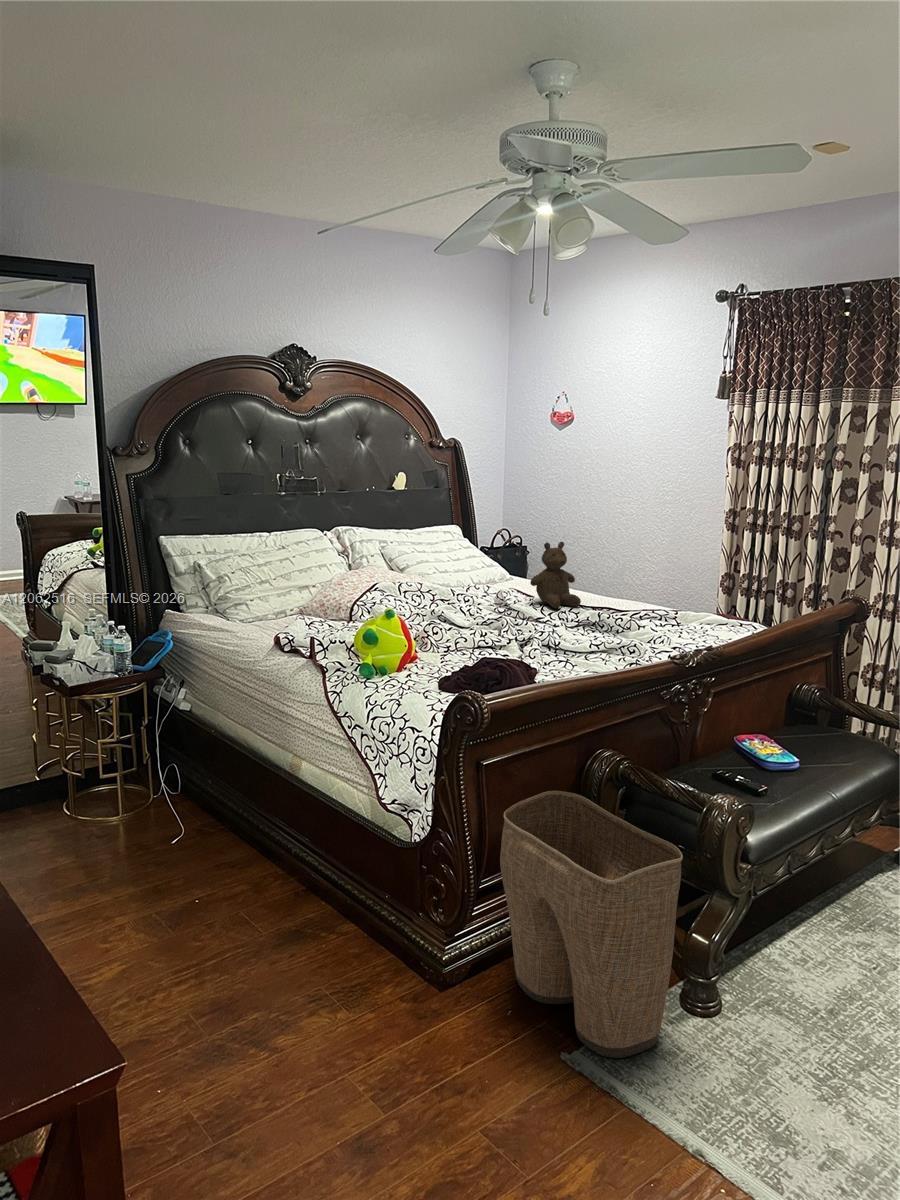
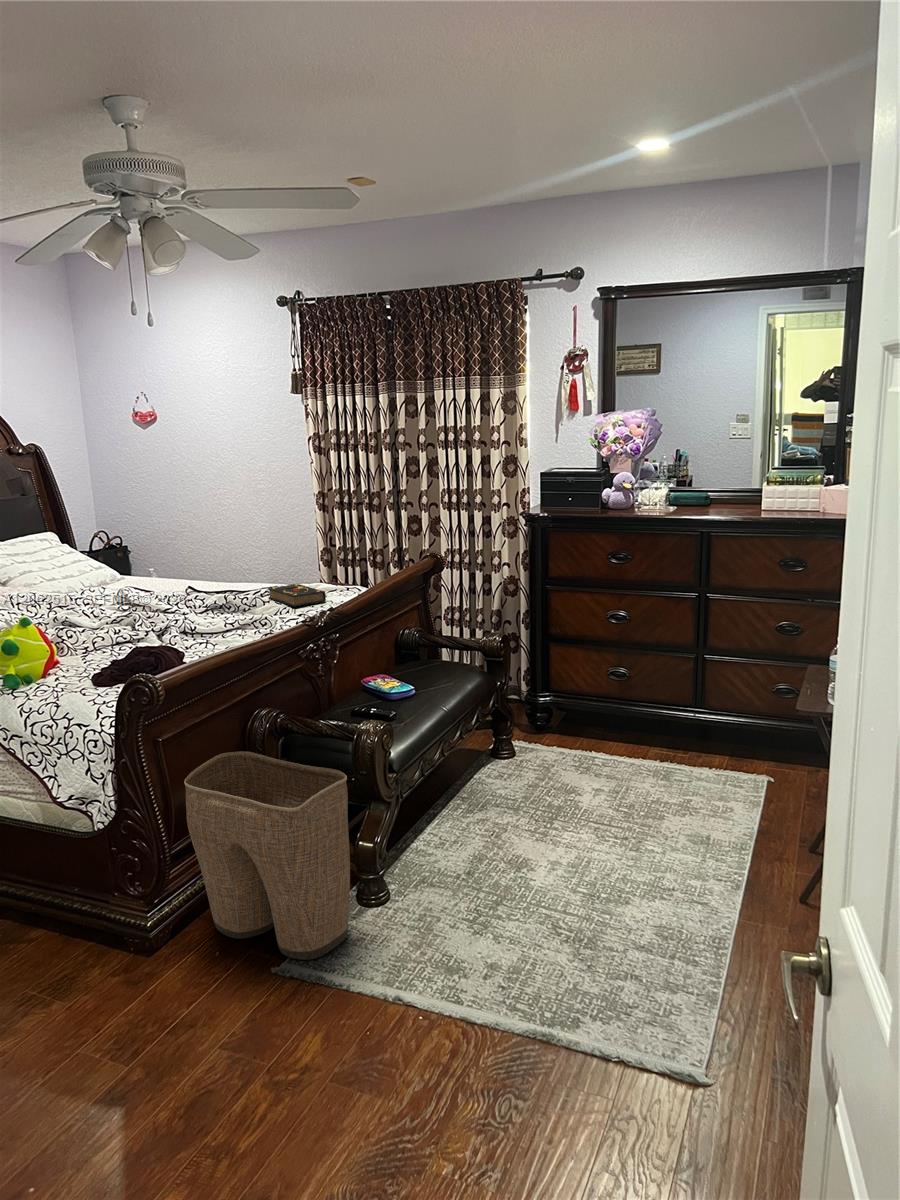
teddy bear: present [530,542,581,608] -> none [151,535,203,598]
book: none [647,611,711,637] -> present [268,584,326,607]

